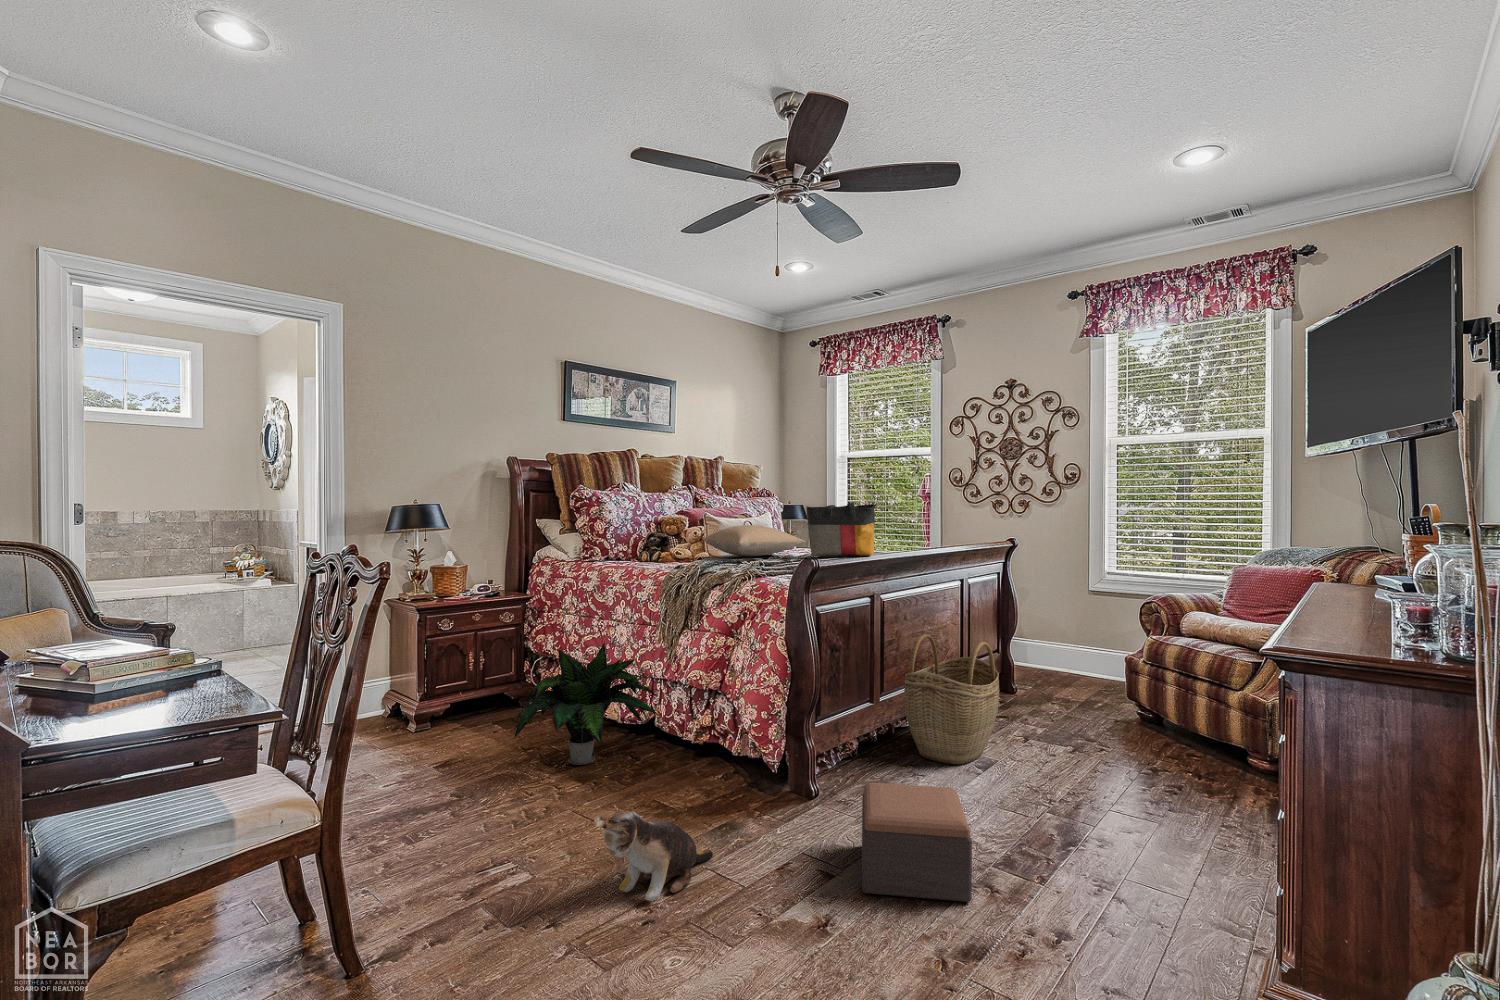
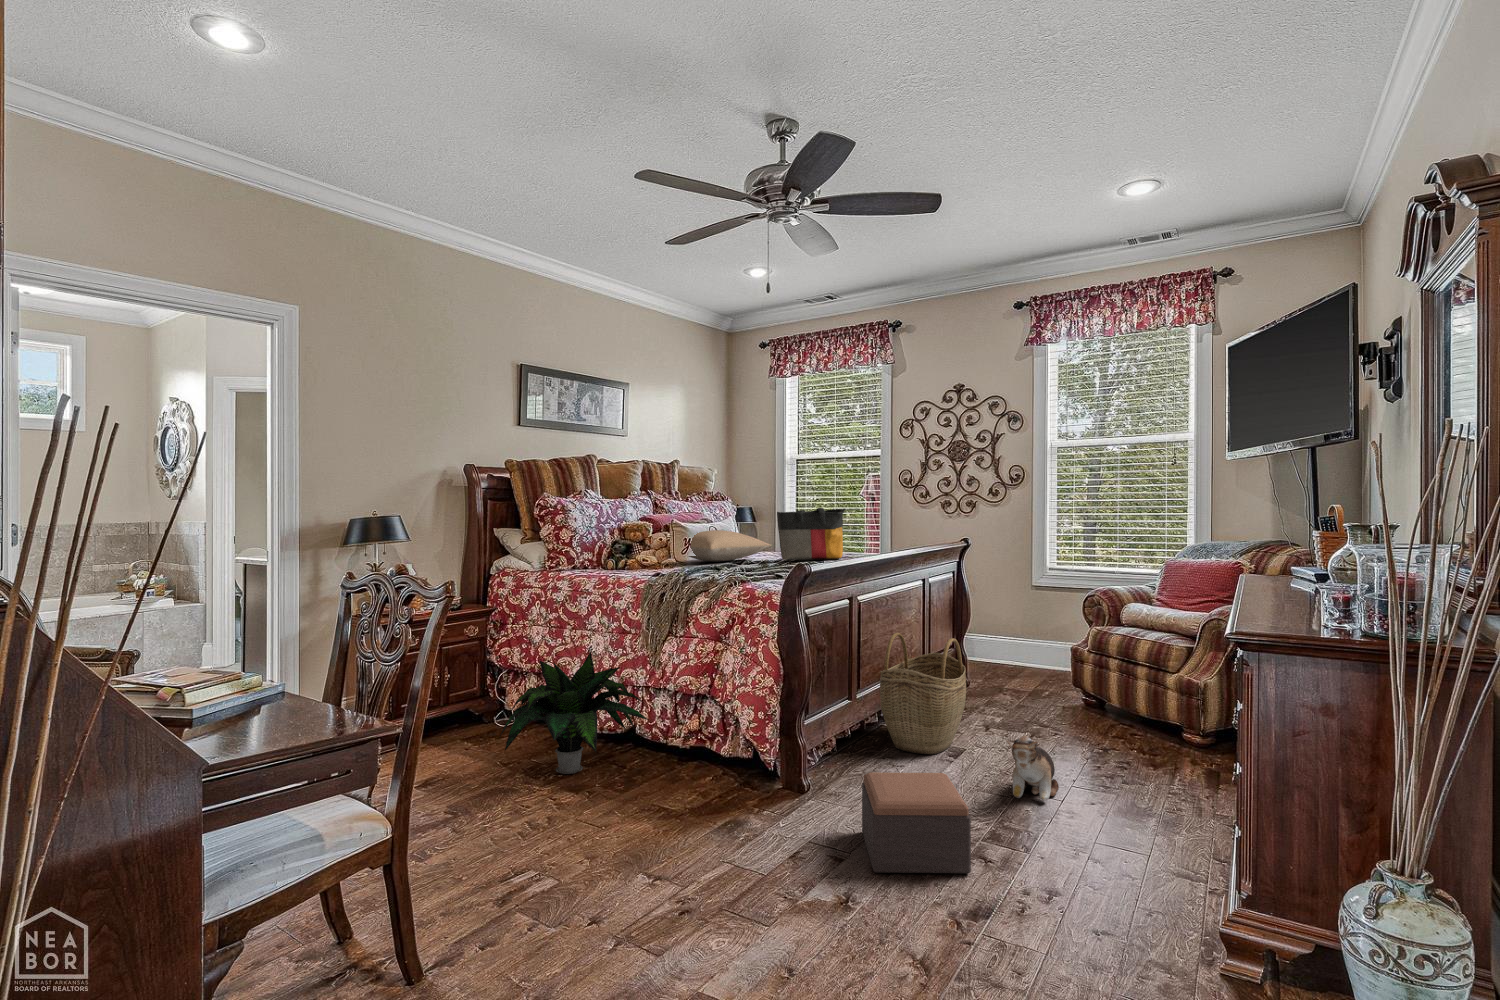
plush toy: present [594,811,713,901] -> present [1006,736,1059,801]

